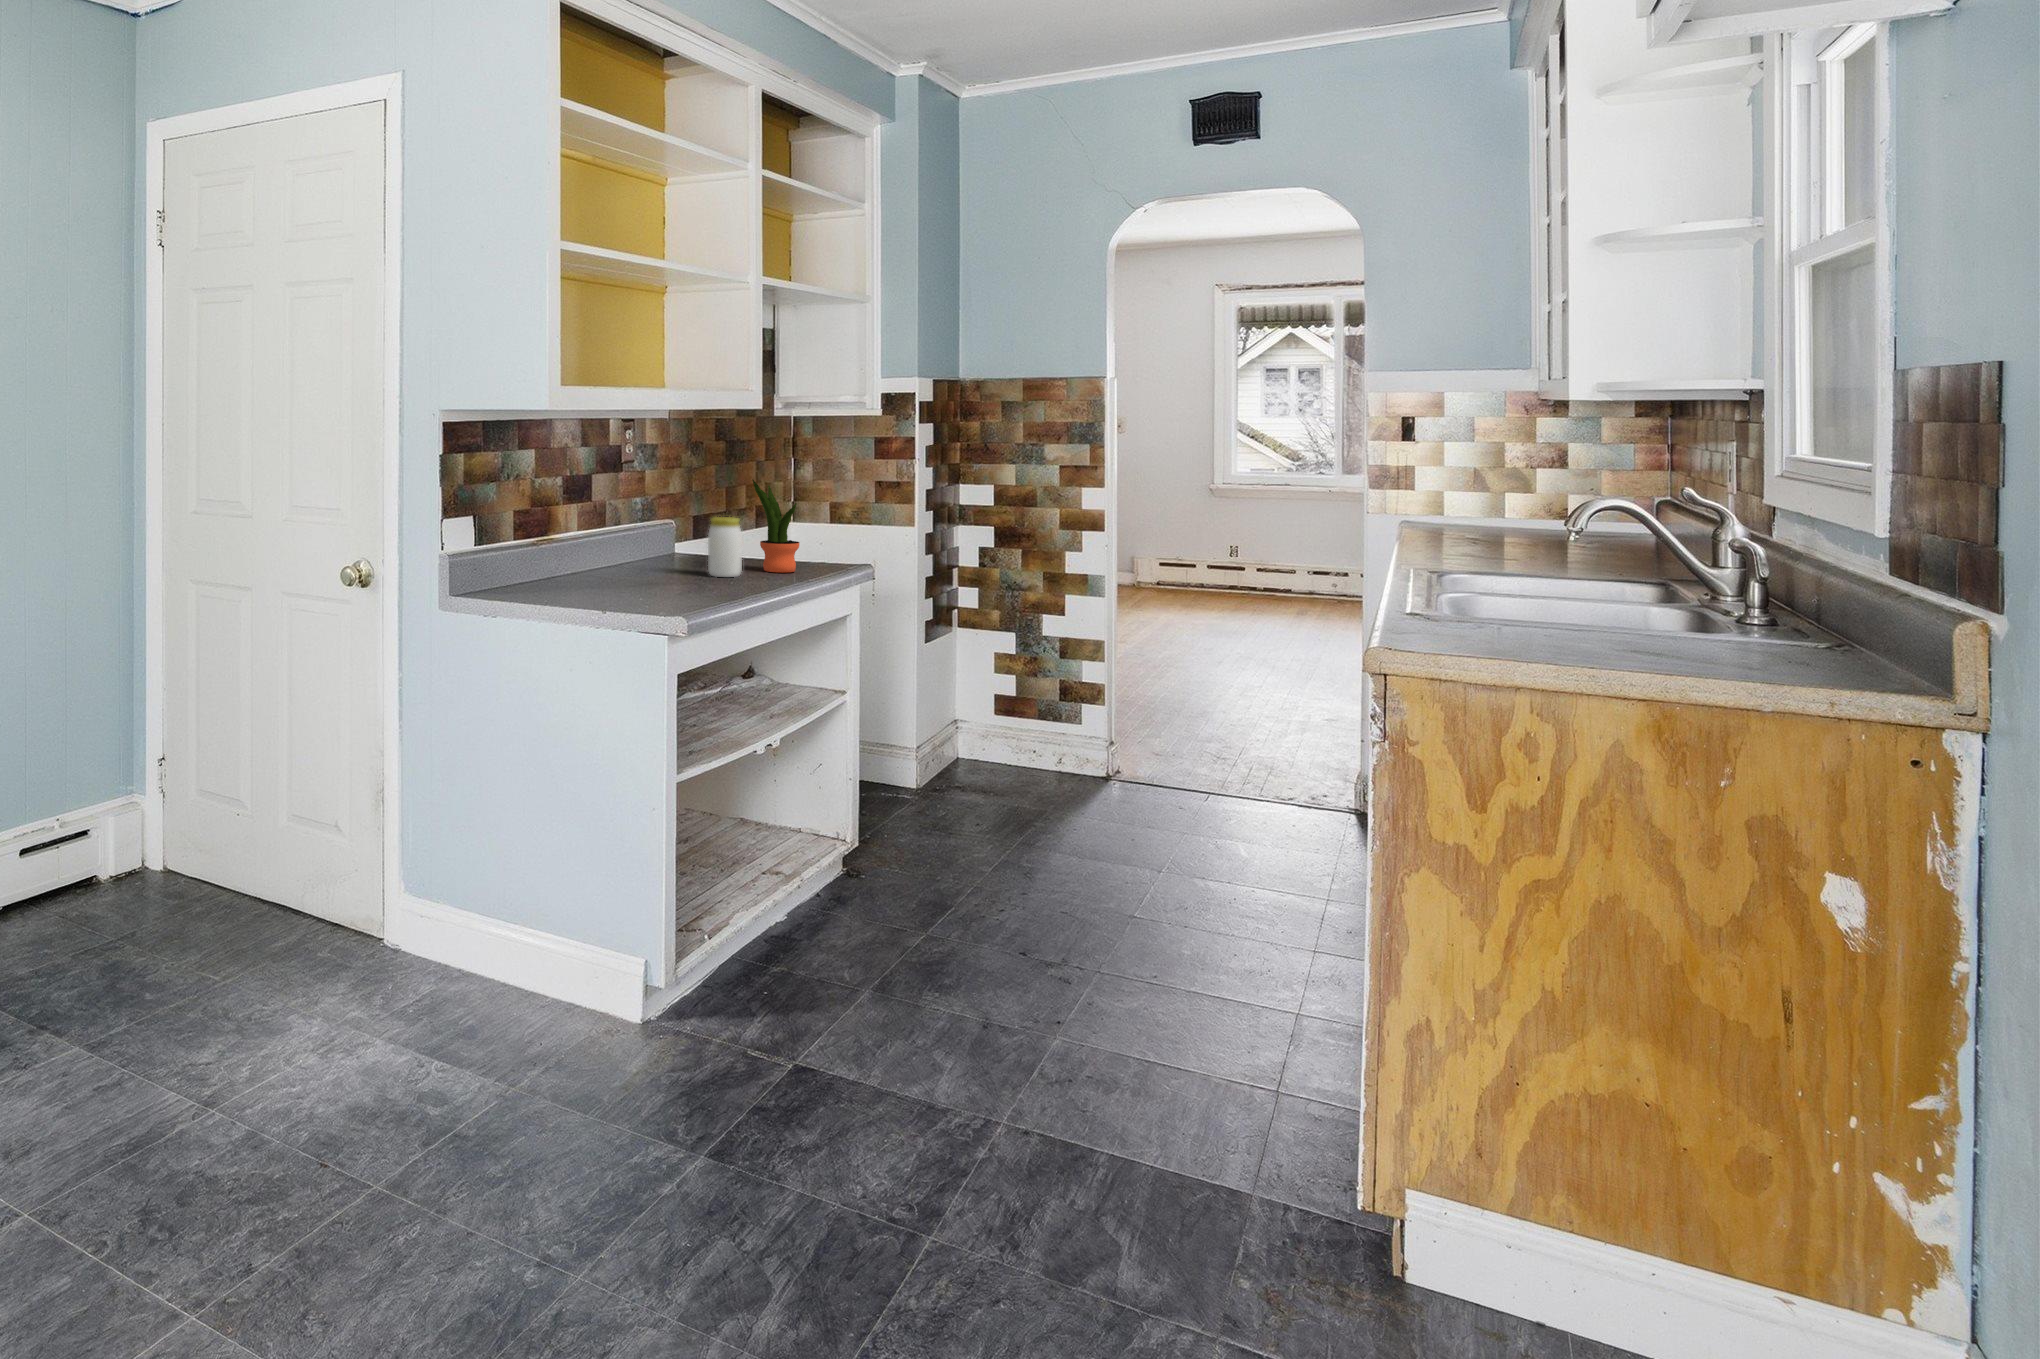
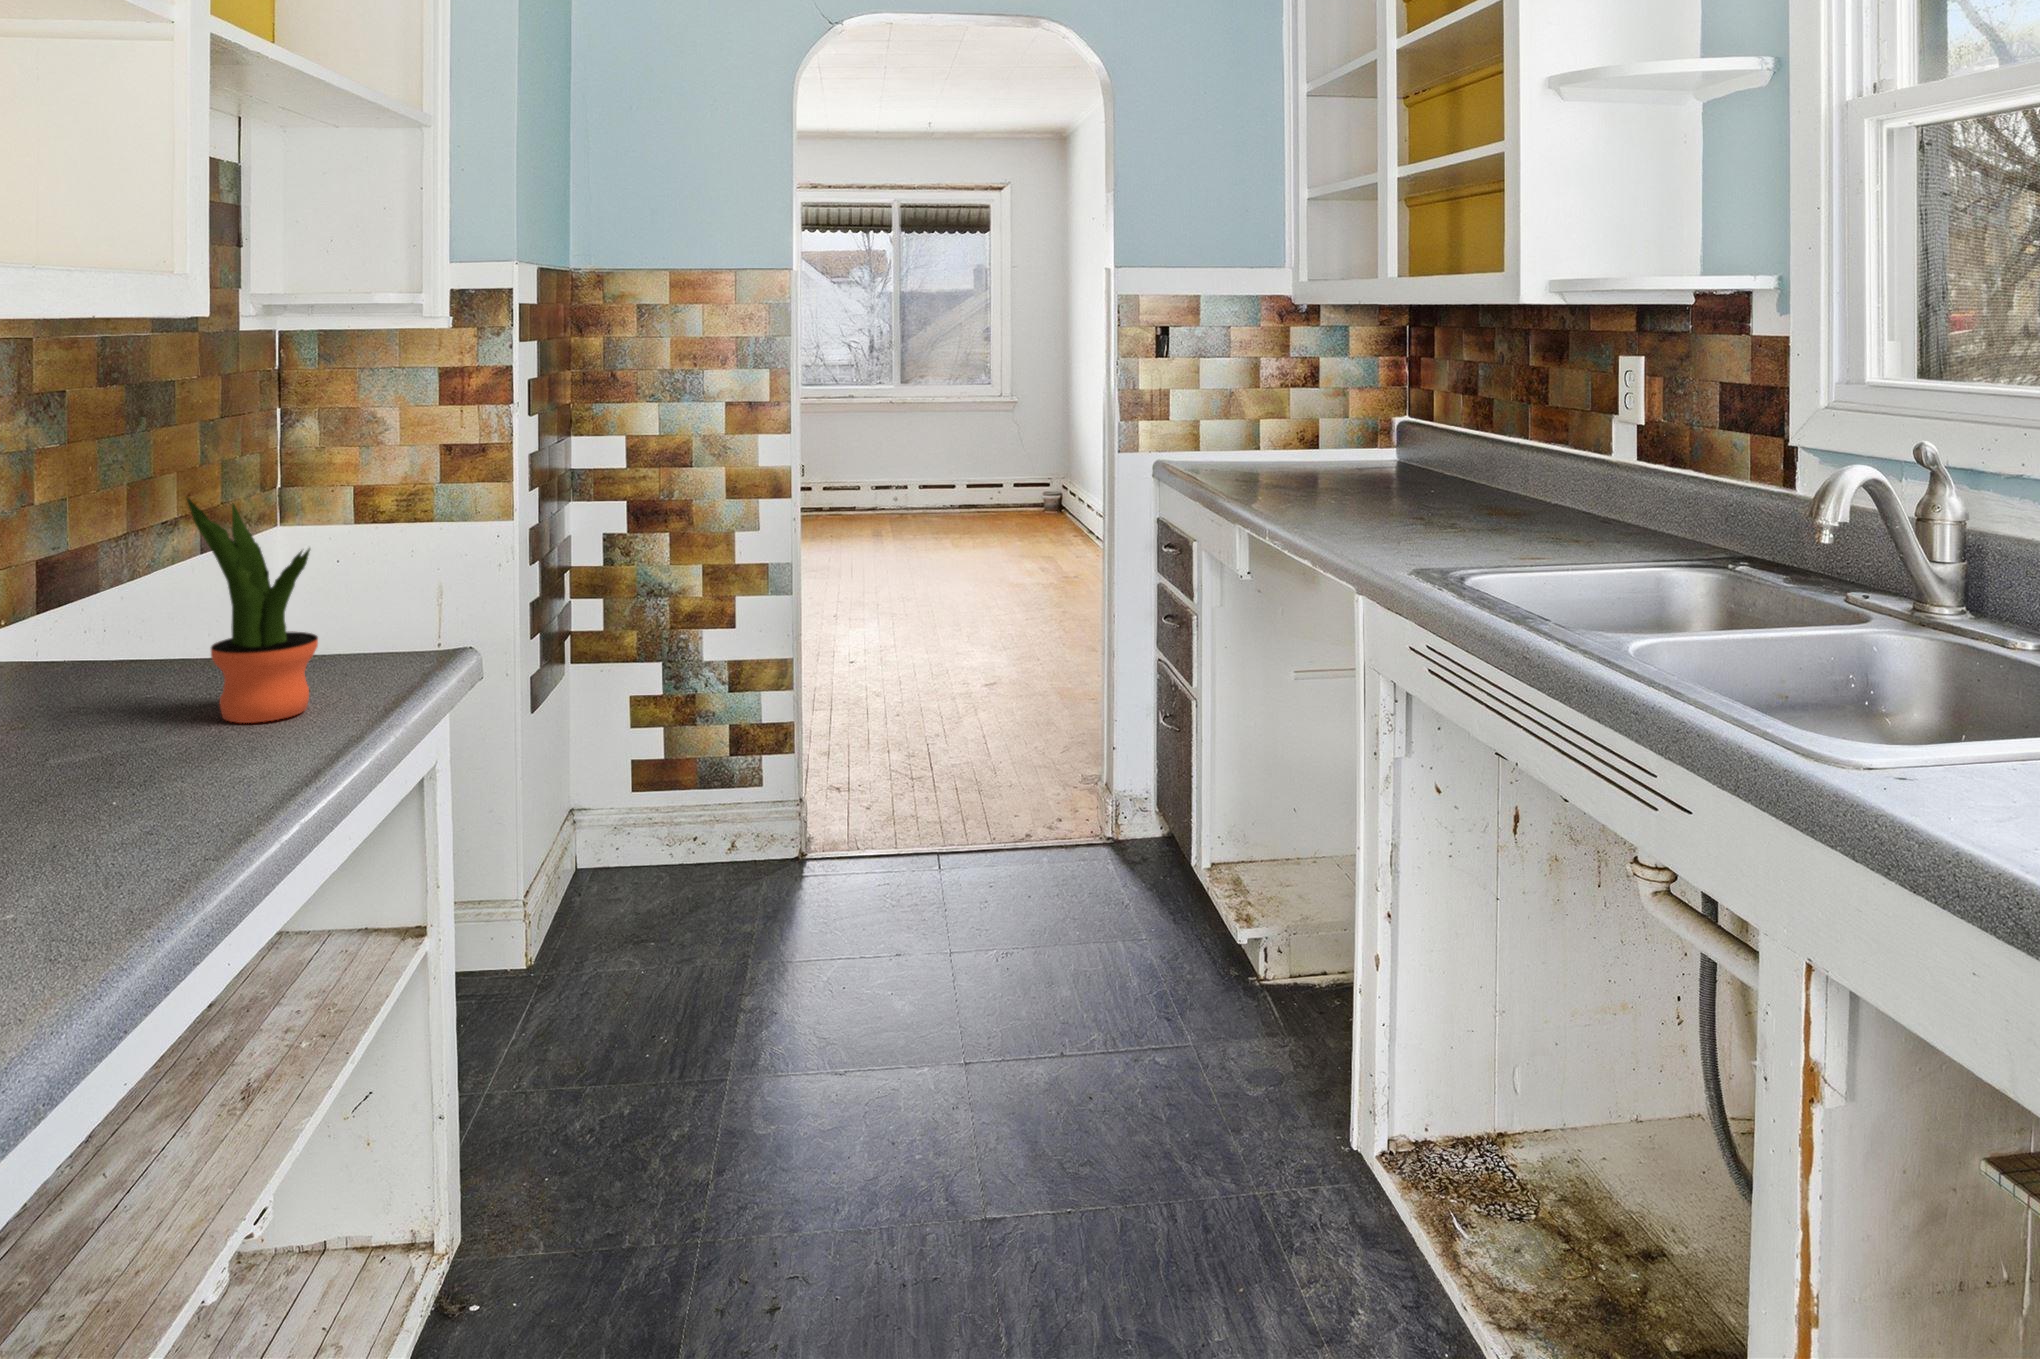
jar: present [708,517,742,577] -> none [47,607,156,782]

